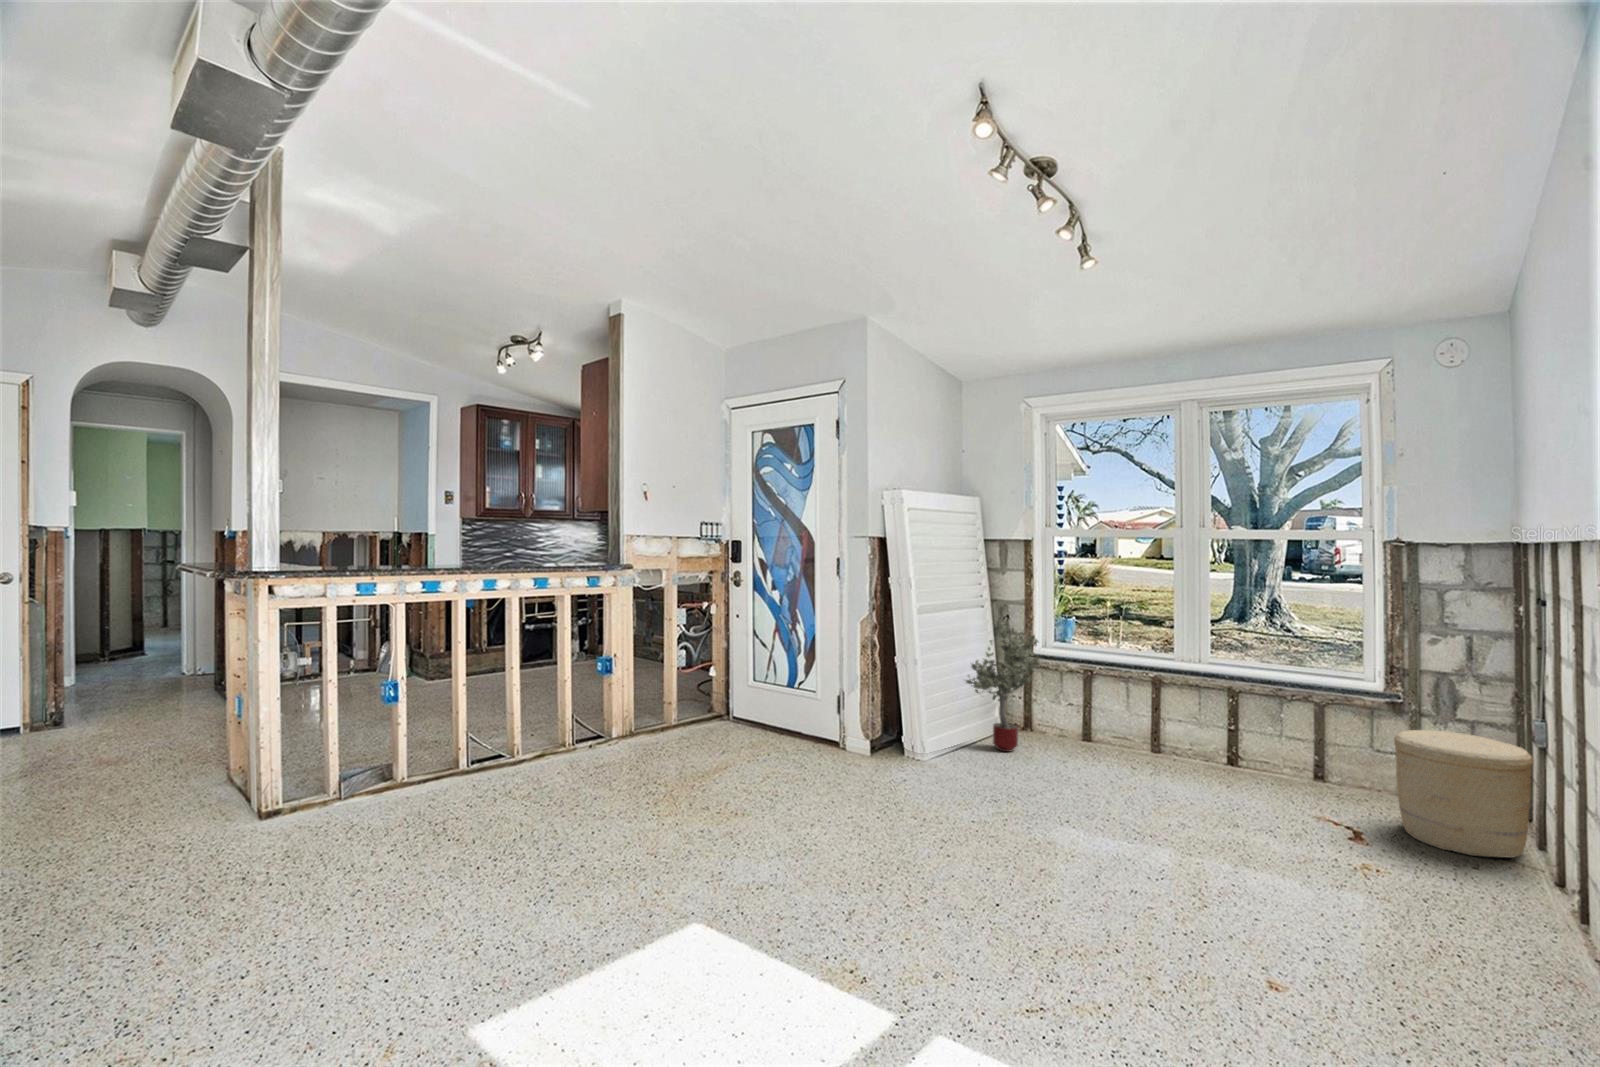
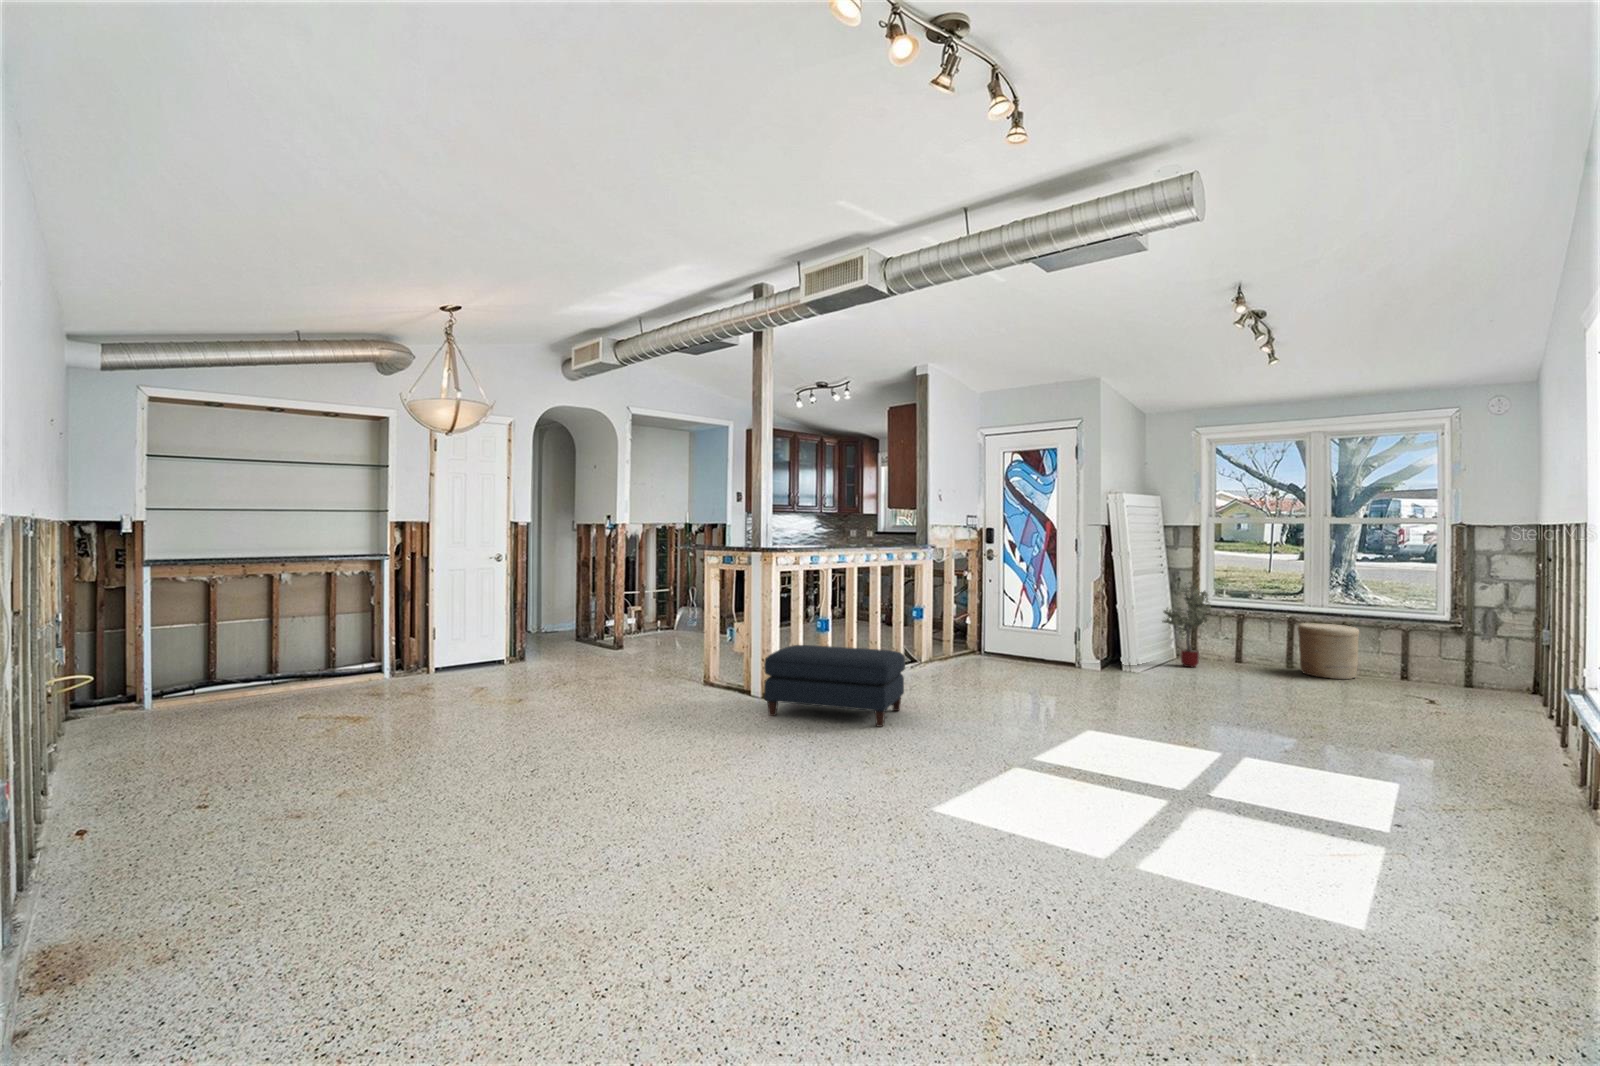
woven basket: present [1394,730,1533,858] -> present [1298,623,1359,679]
ottoman: none [70,740,383,933] -> present [764,645,905,727]

